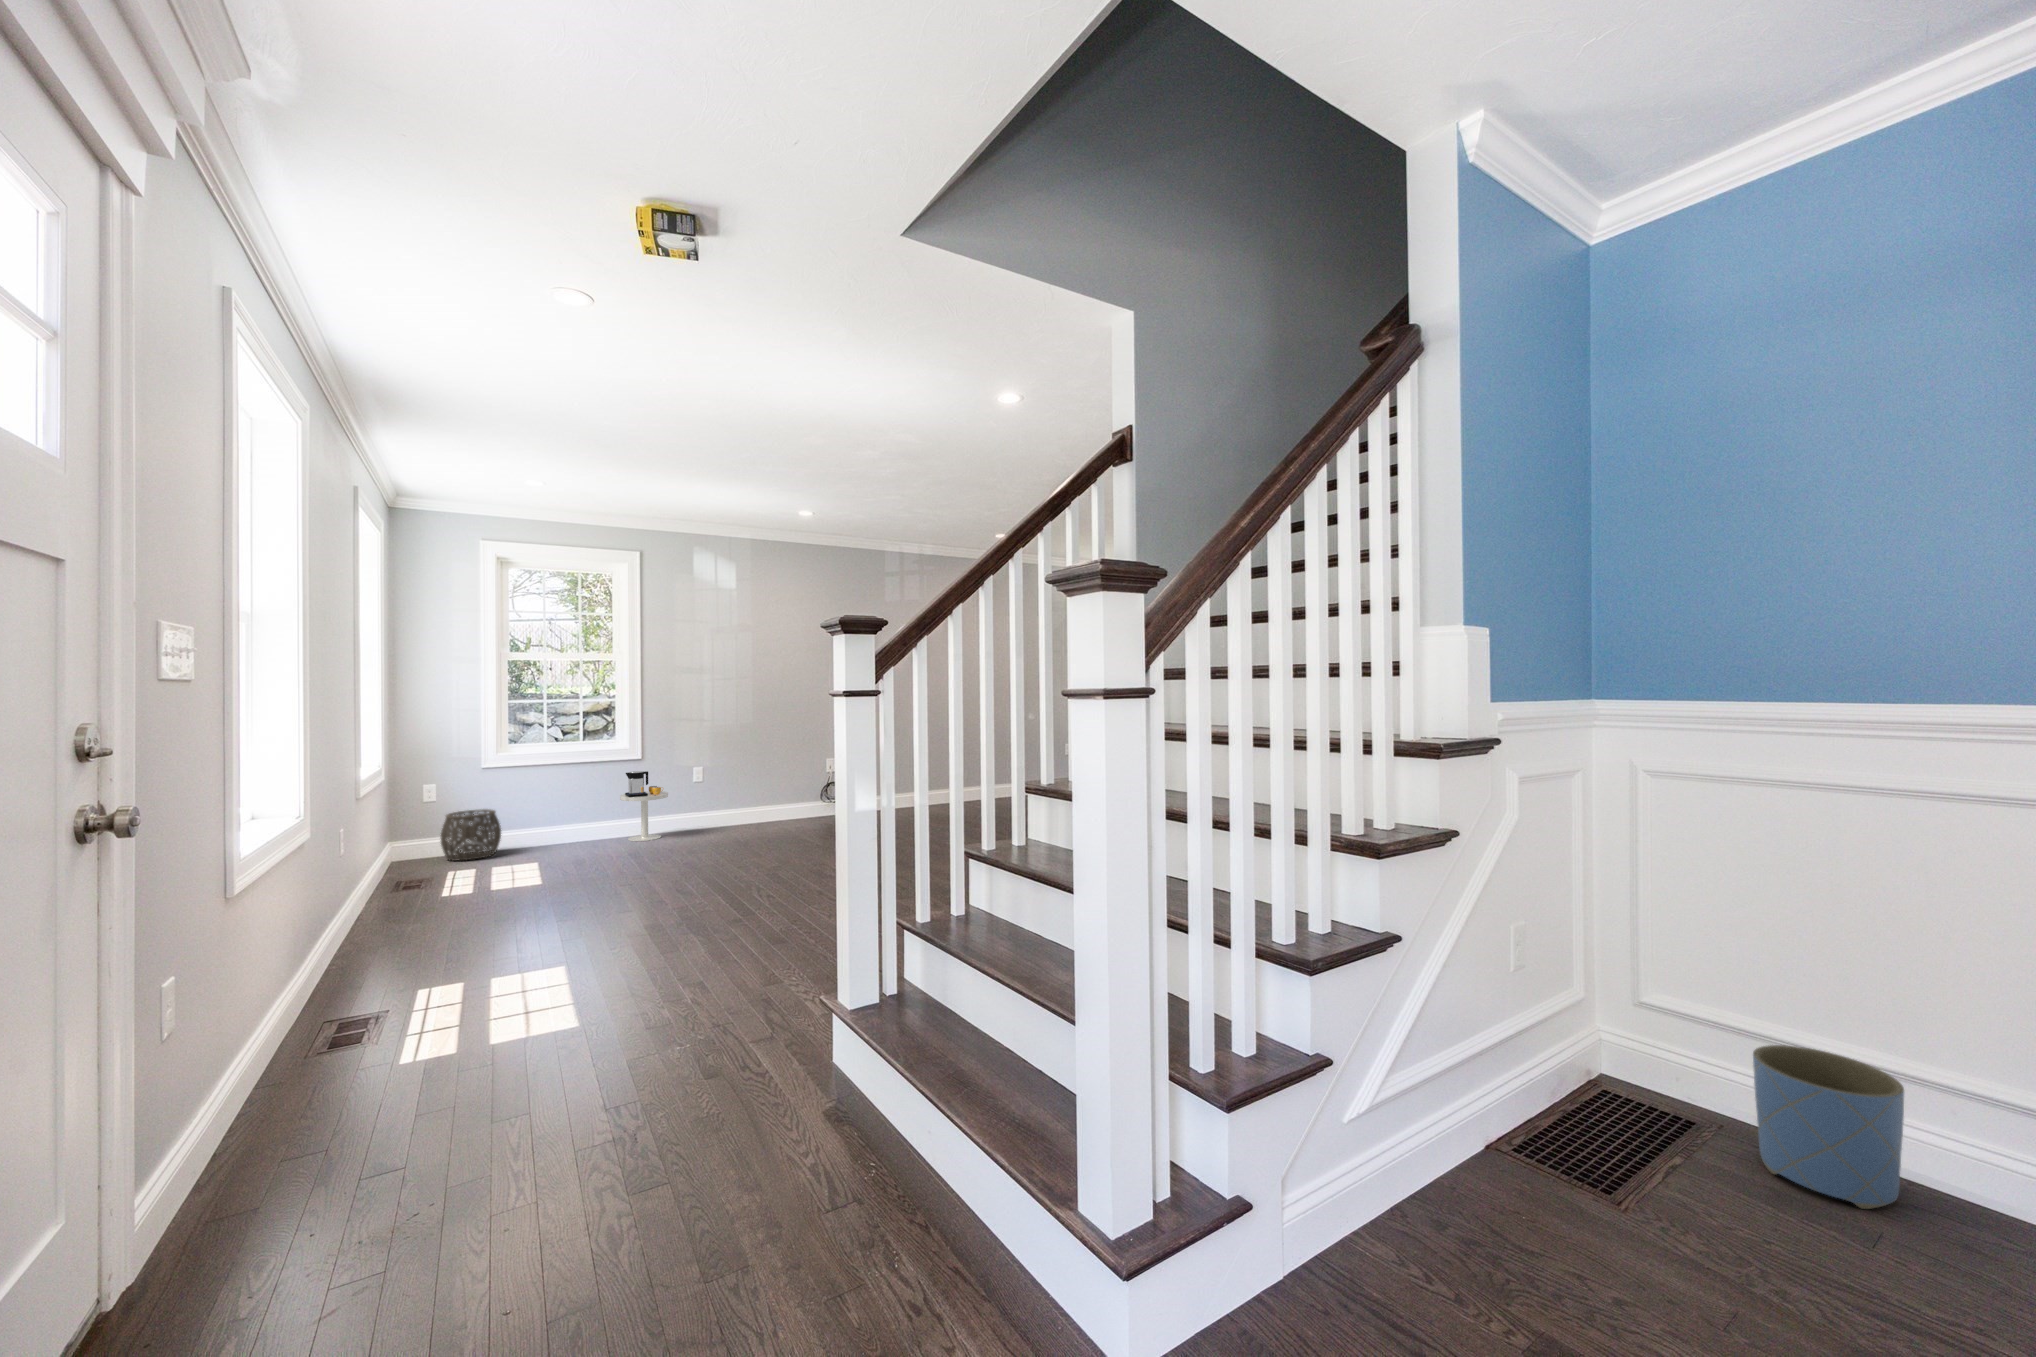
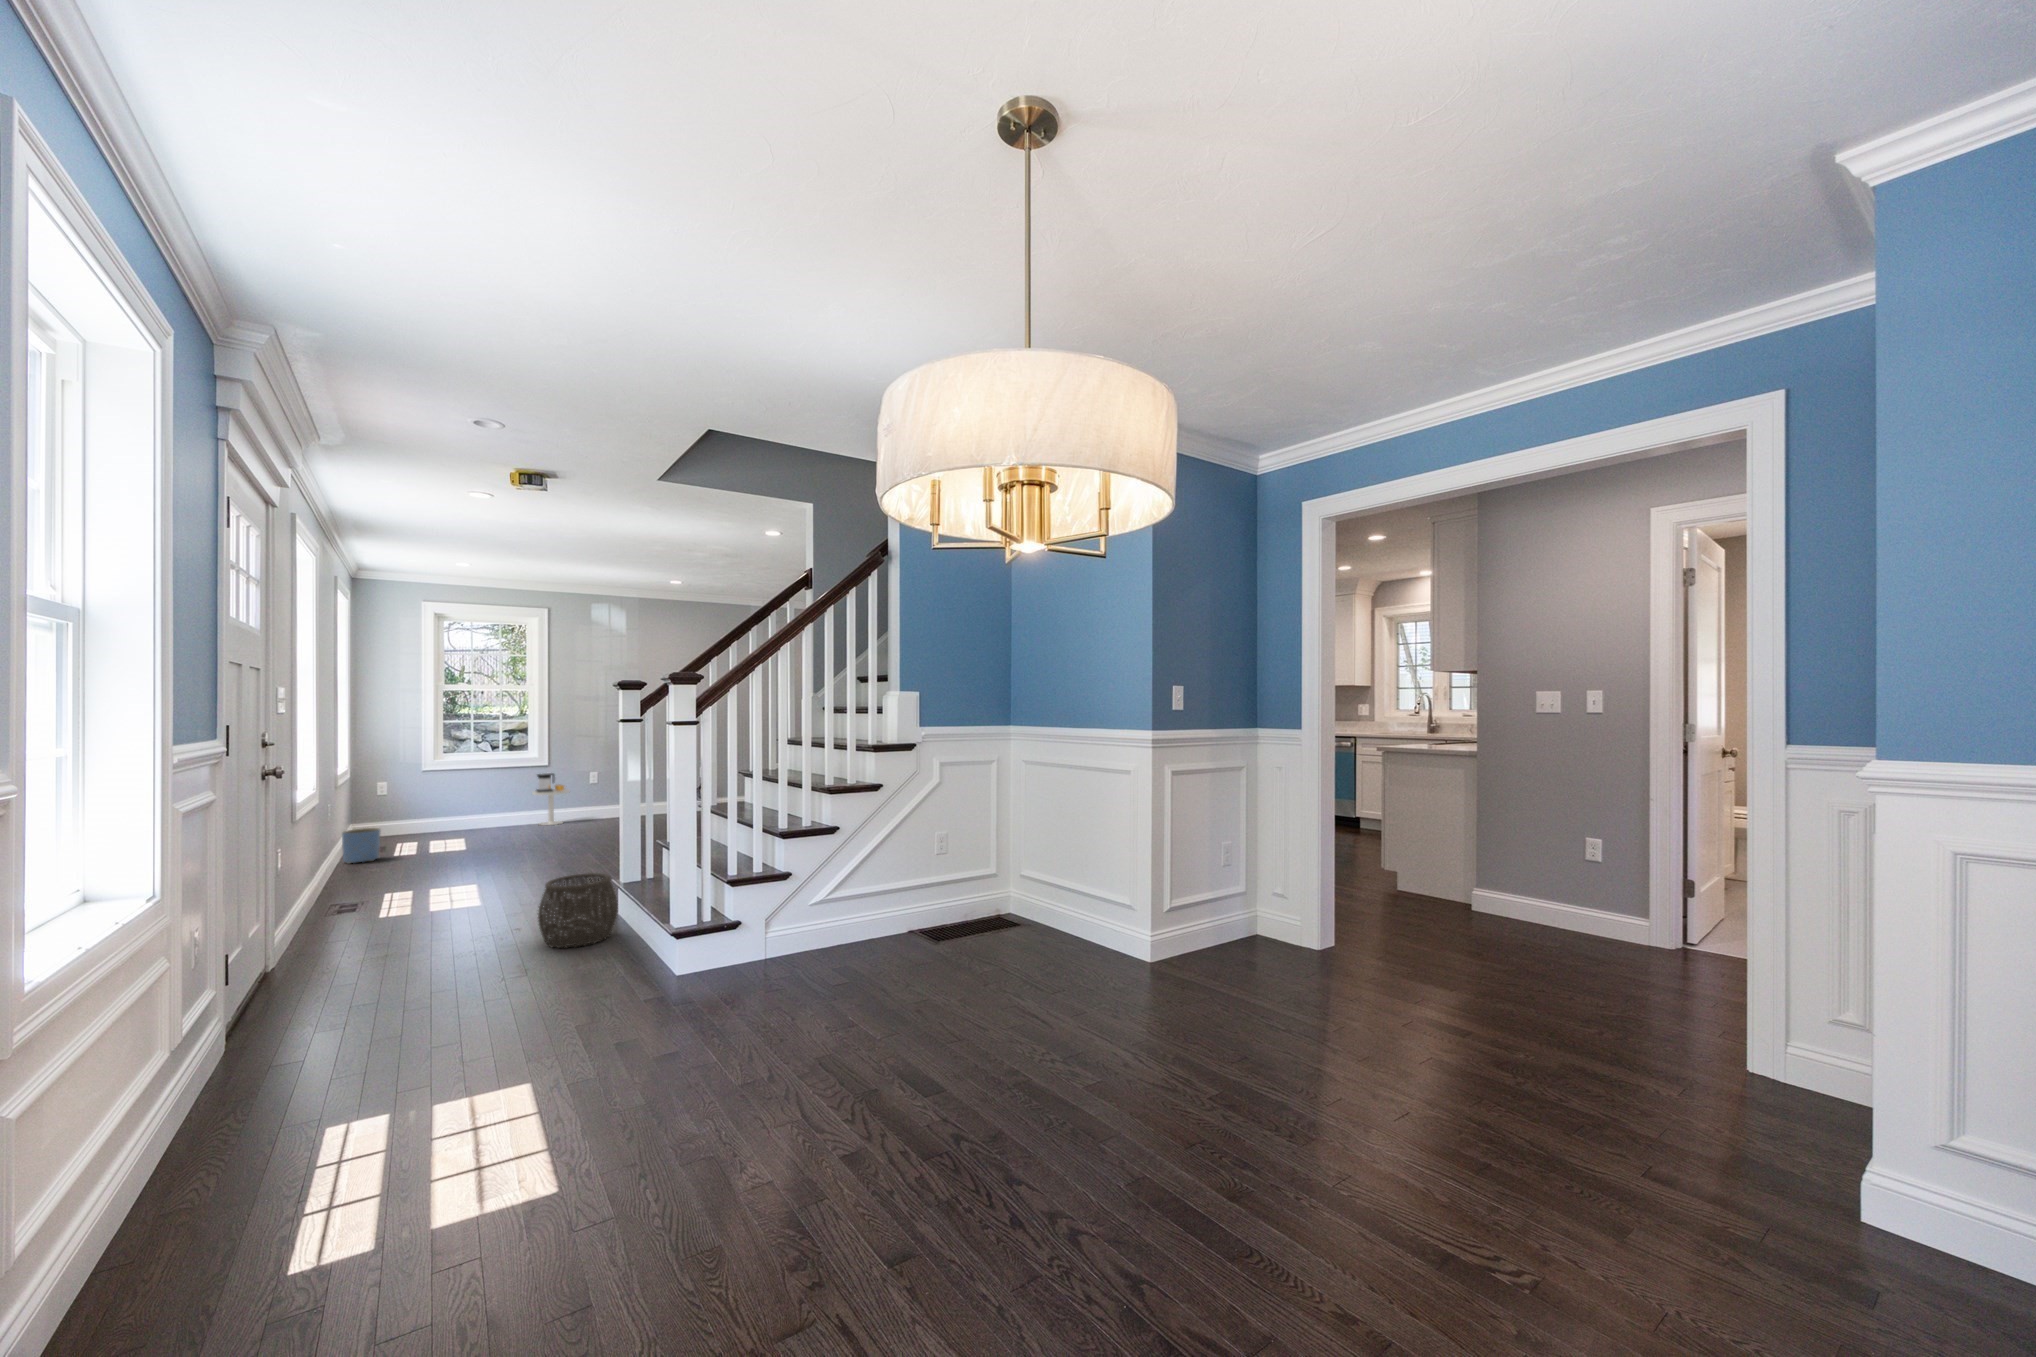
woven basket: present [440,809,501,861] -> present [538,873,618,948]
planter: present [1753,1045,1904,1209] -> present [342,828,380,864]

